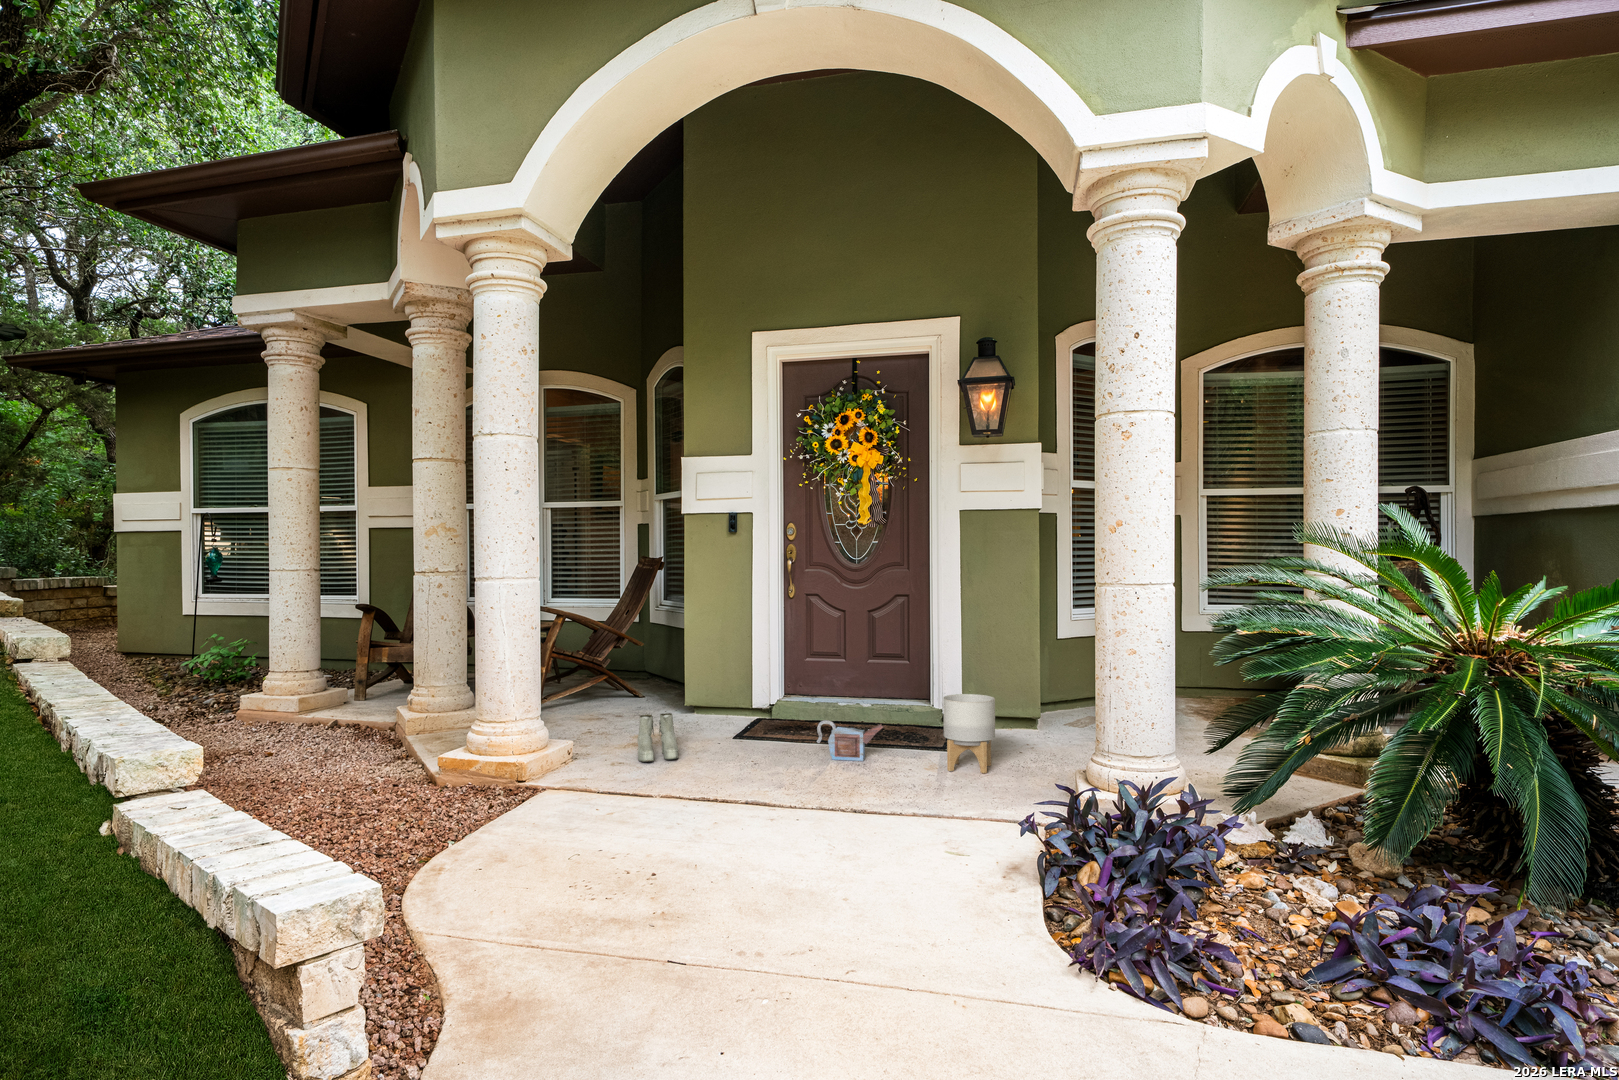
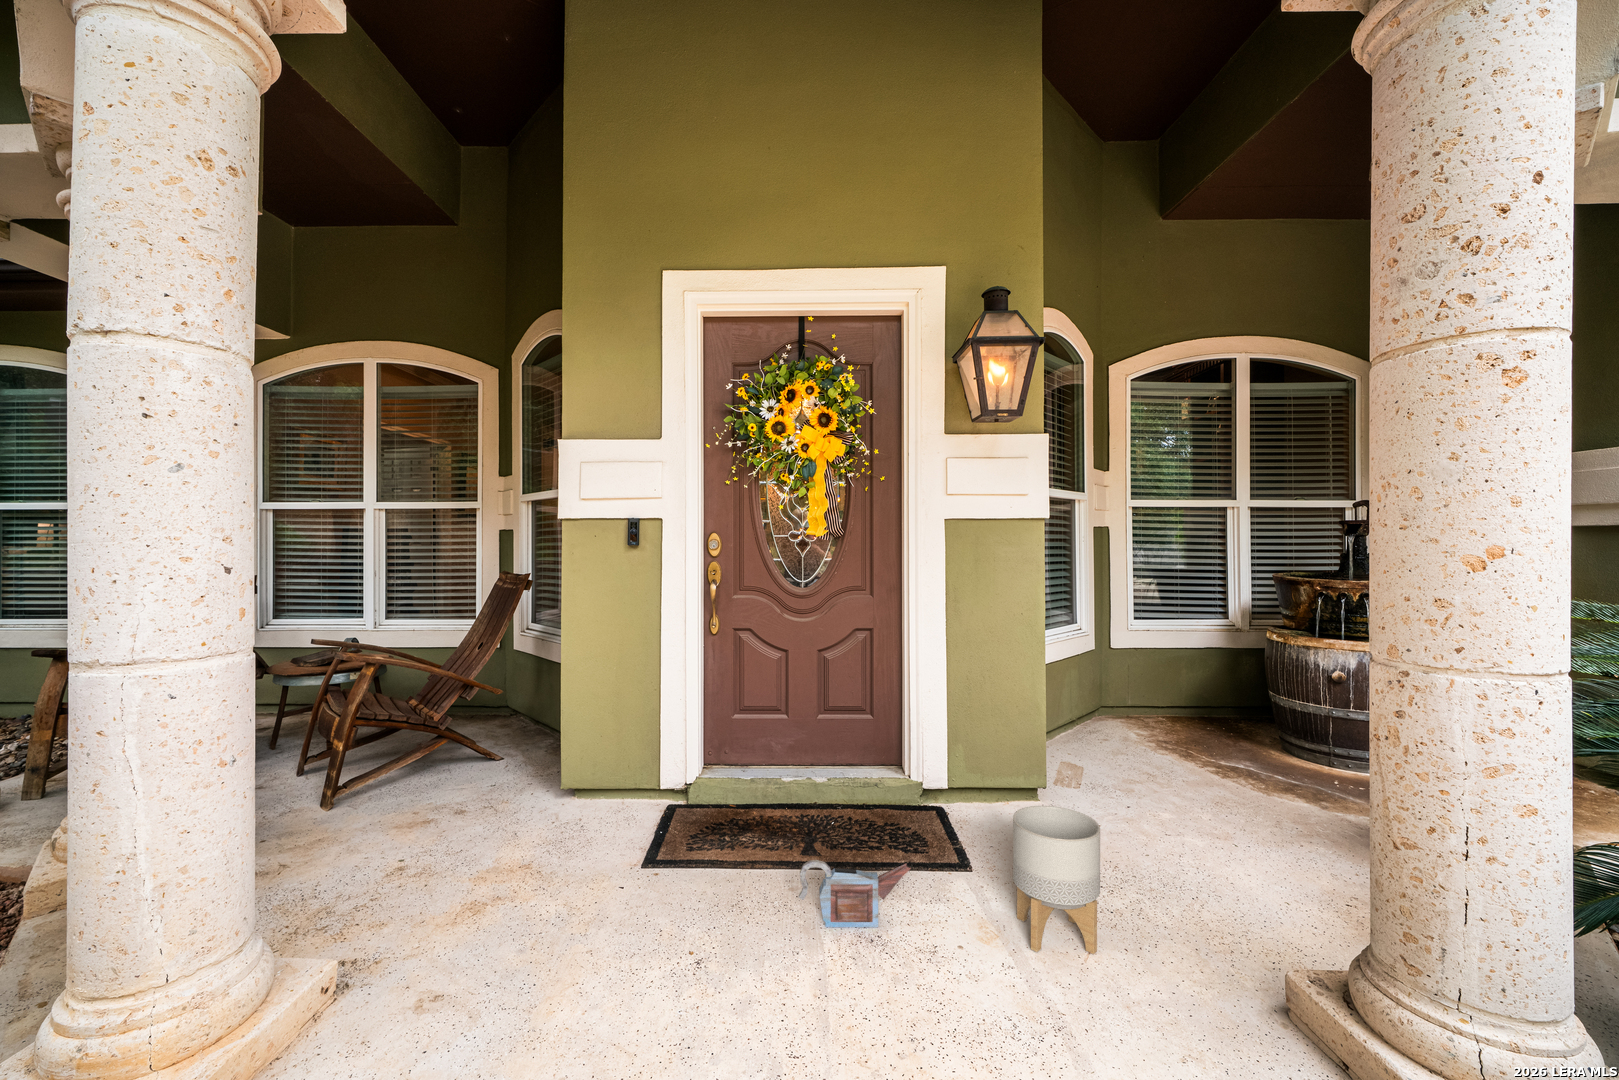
boots: present [637,713,678,762] -> none [478,865,557,985]

